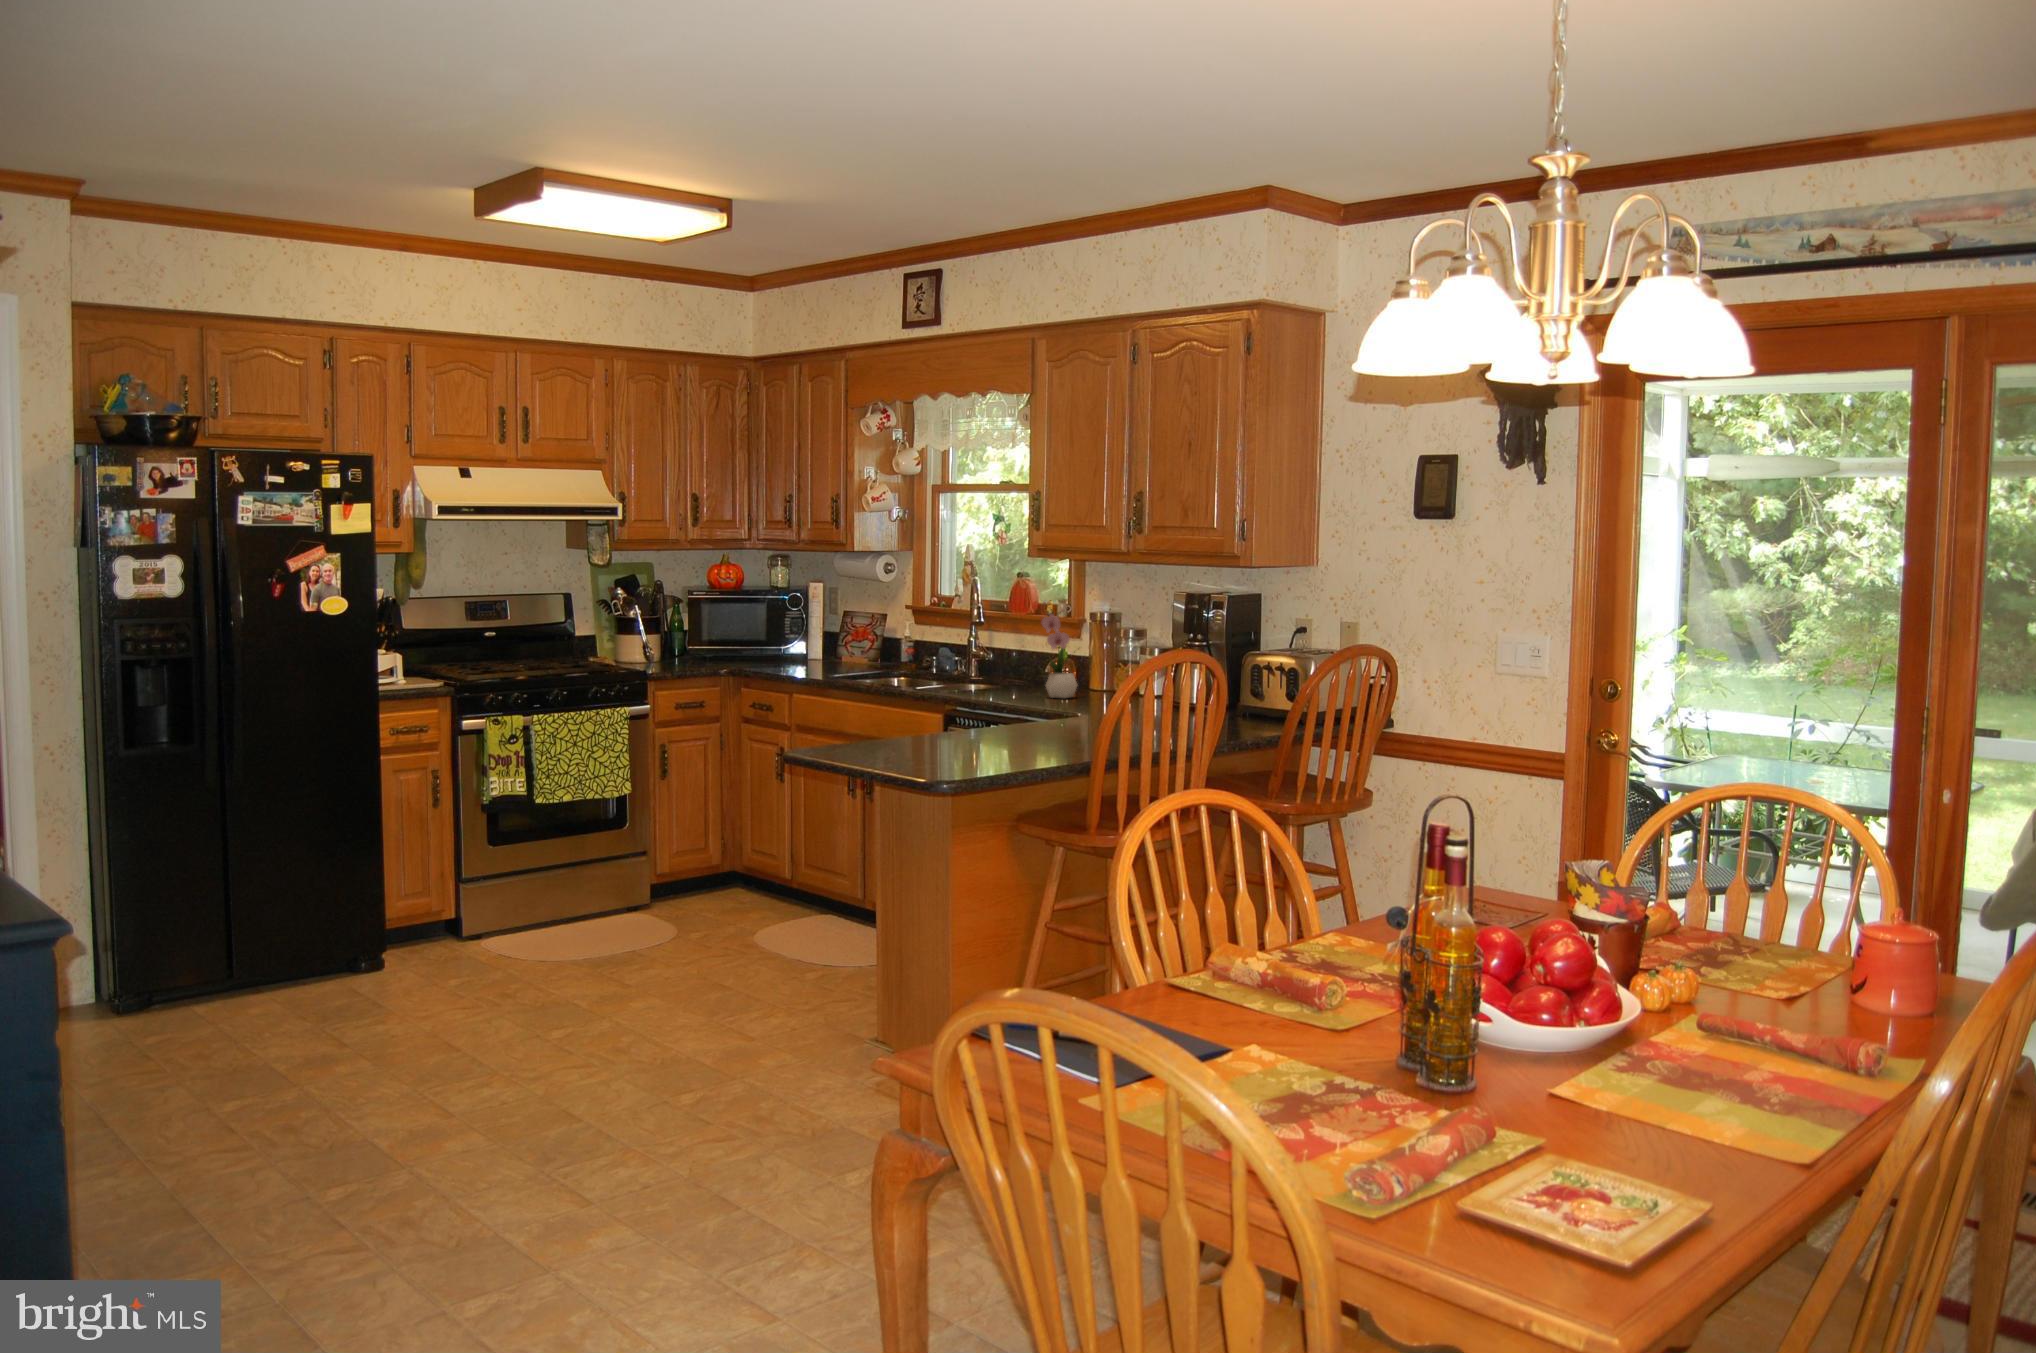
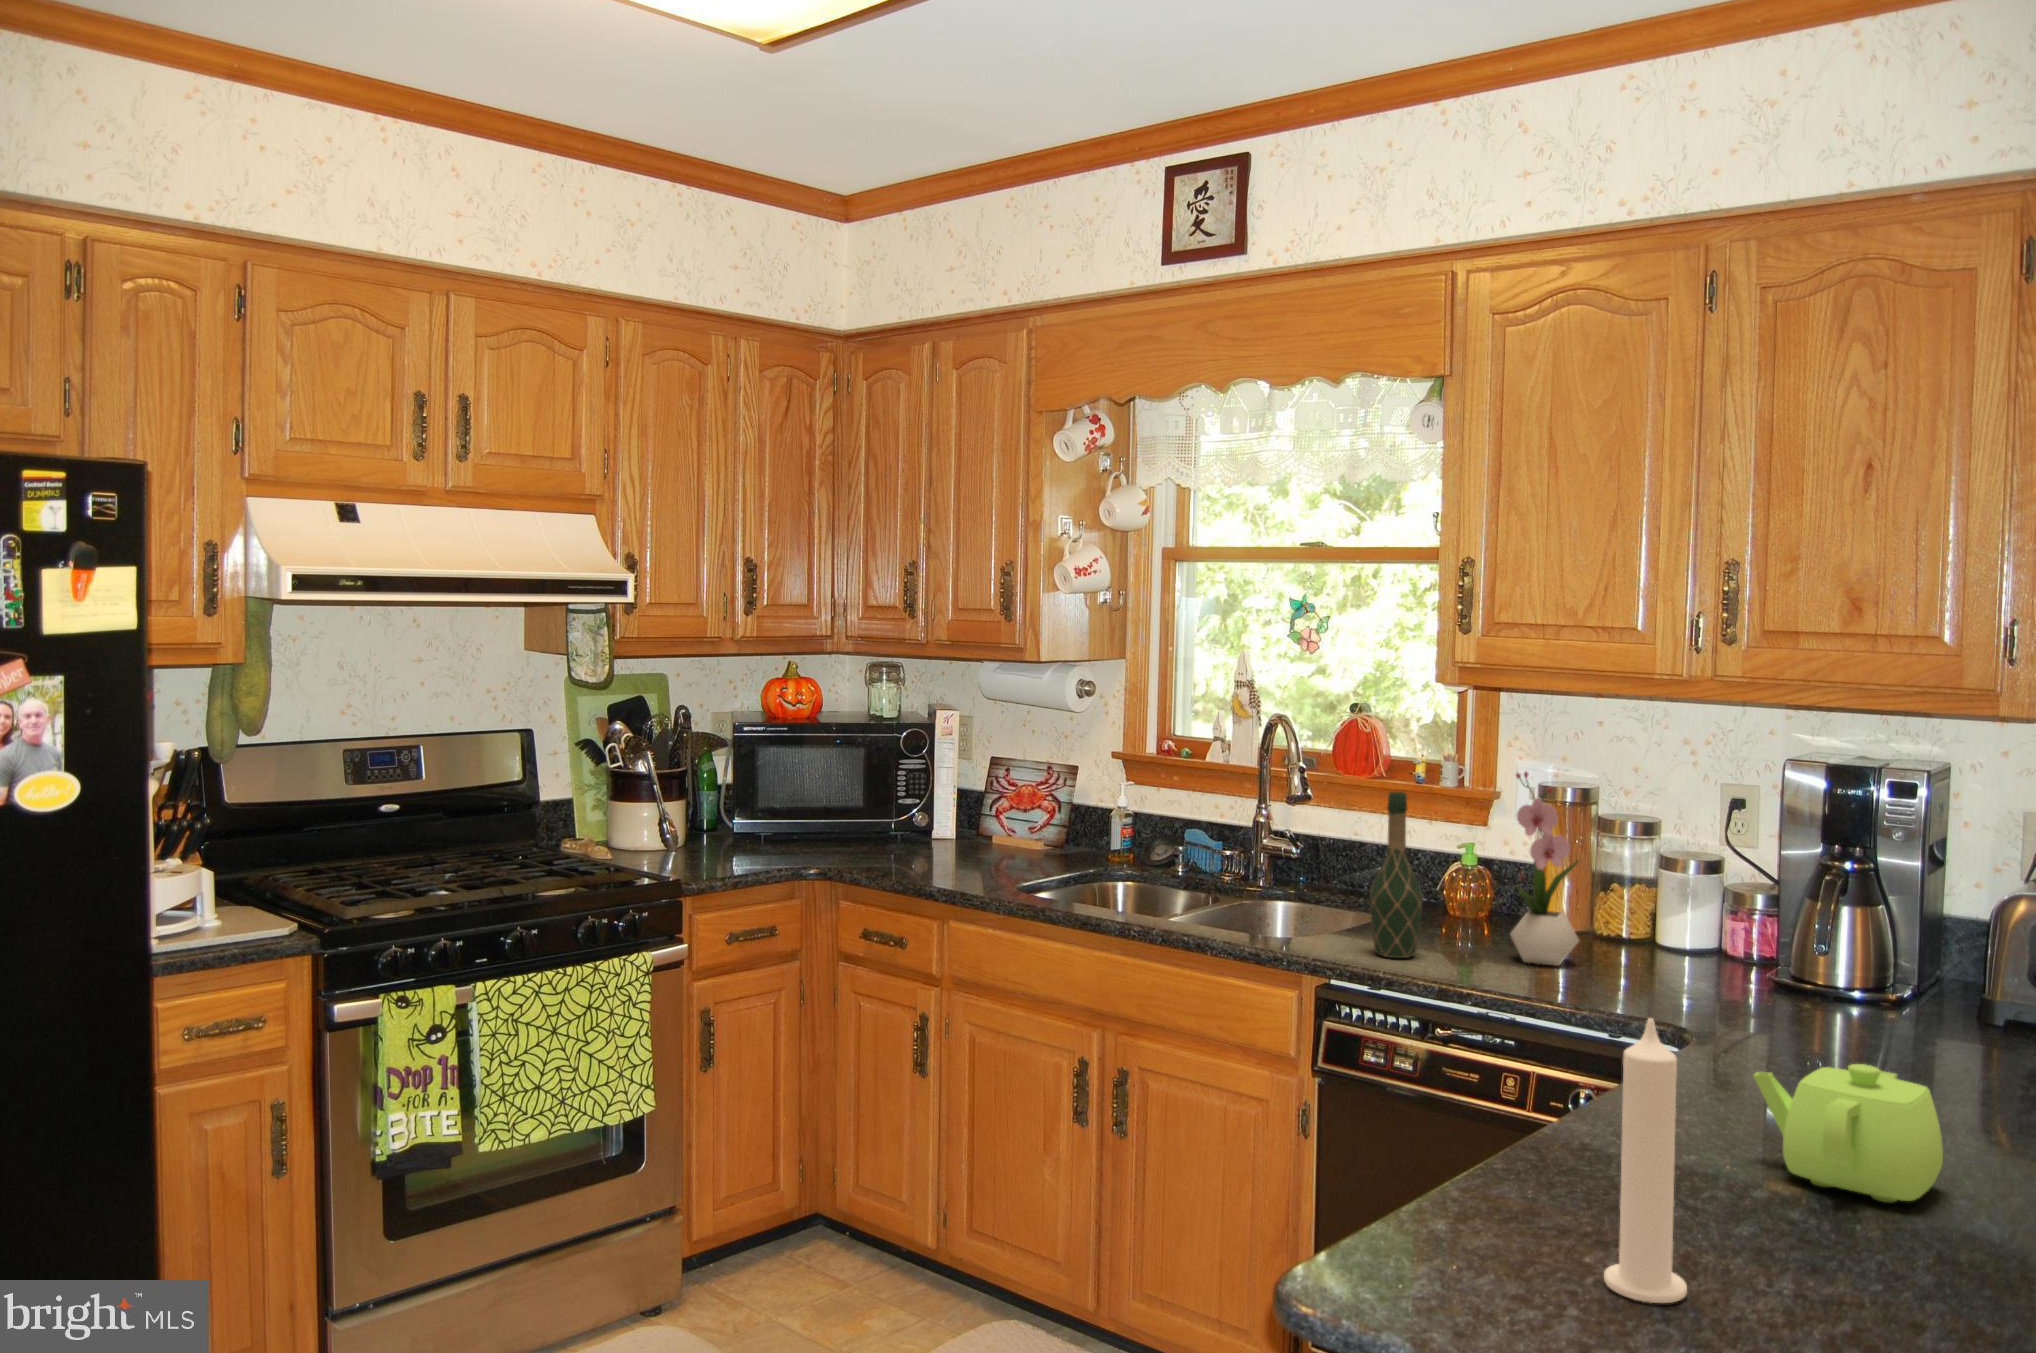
wine bottle: none [975,613,1002,696] -> present [1369,792,1423,958]
candle: none [890,653,915,745] -> present [1604,1018,1687,1303]
teapot: none [1009,689,1066,736] -> present [1754,1064,1943,1202]

